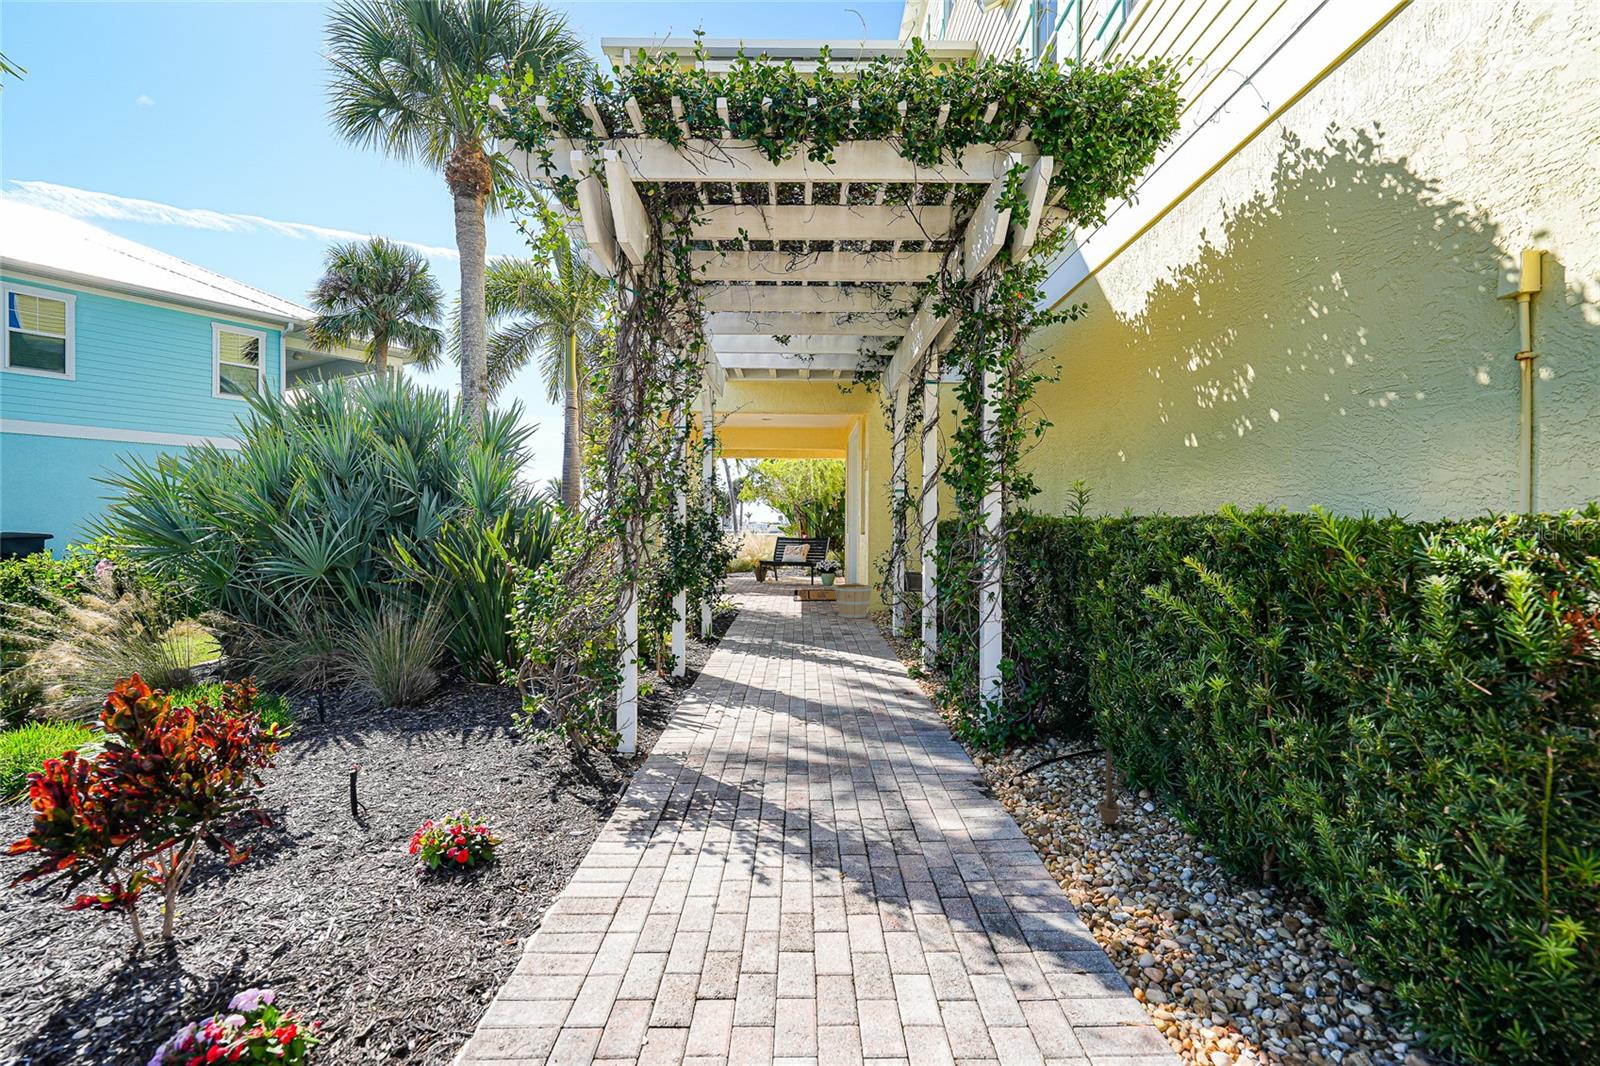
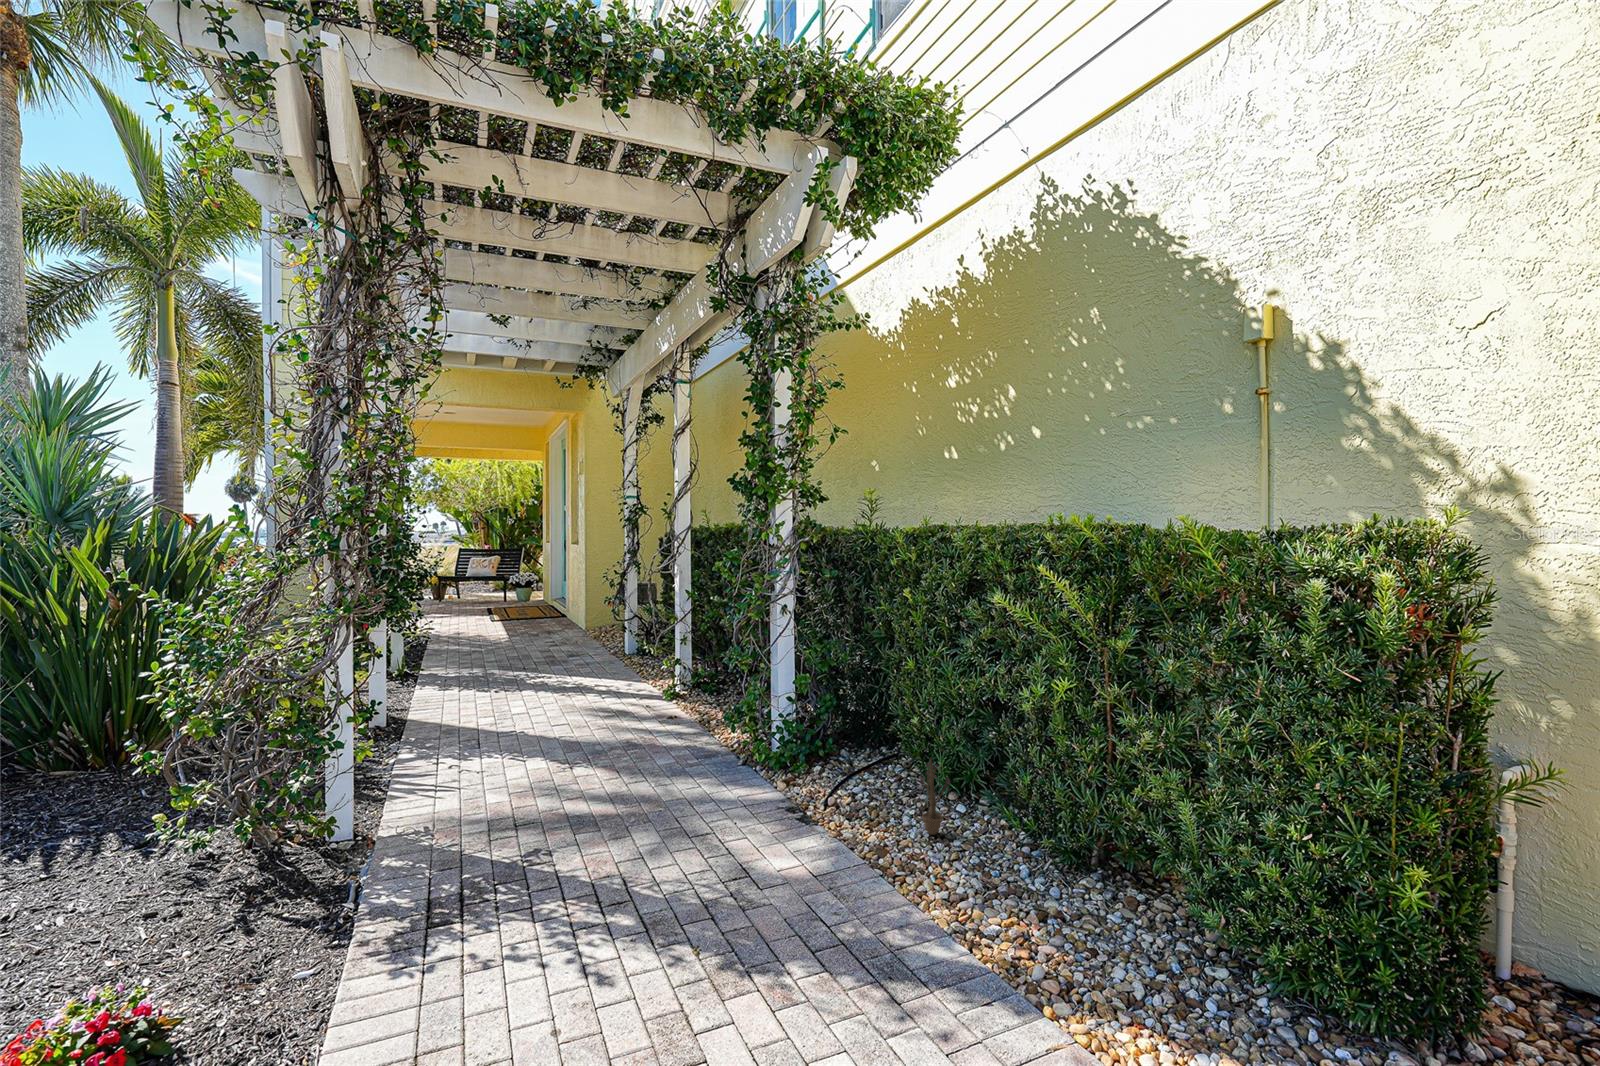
wooden bucket: present [834,583,872,619] -> none [550,600,595,640]

